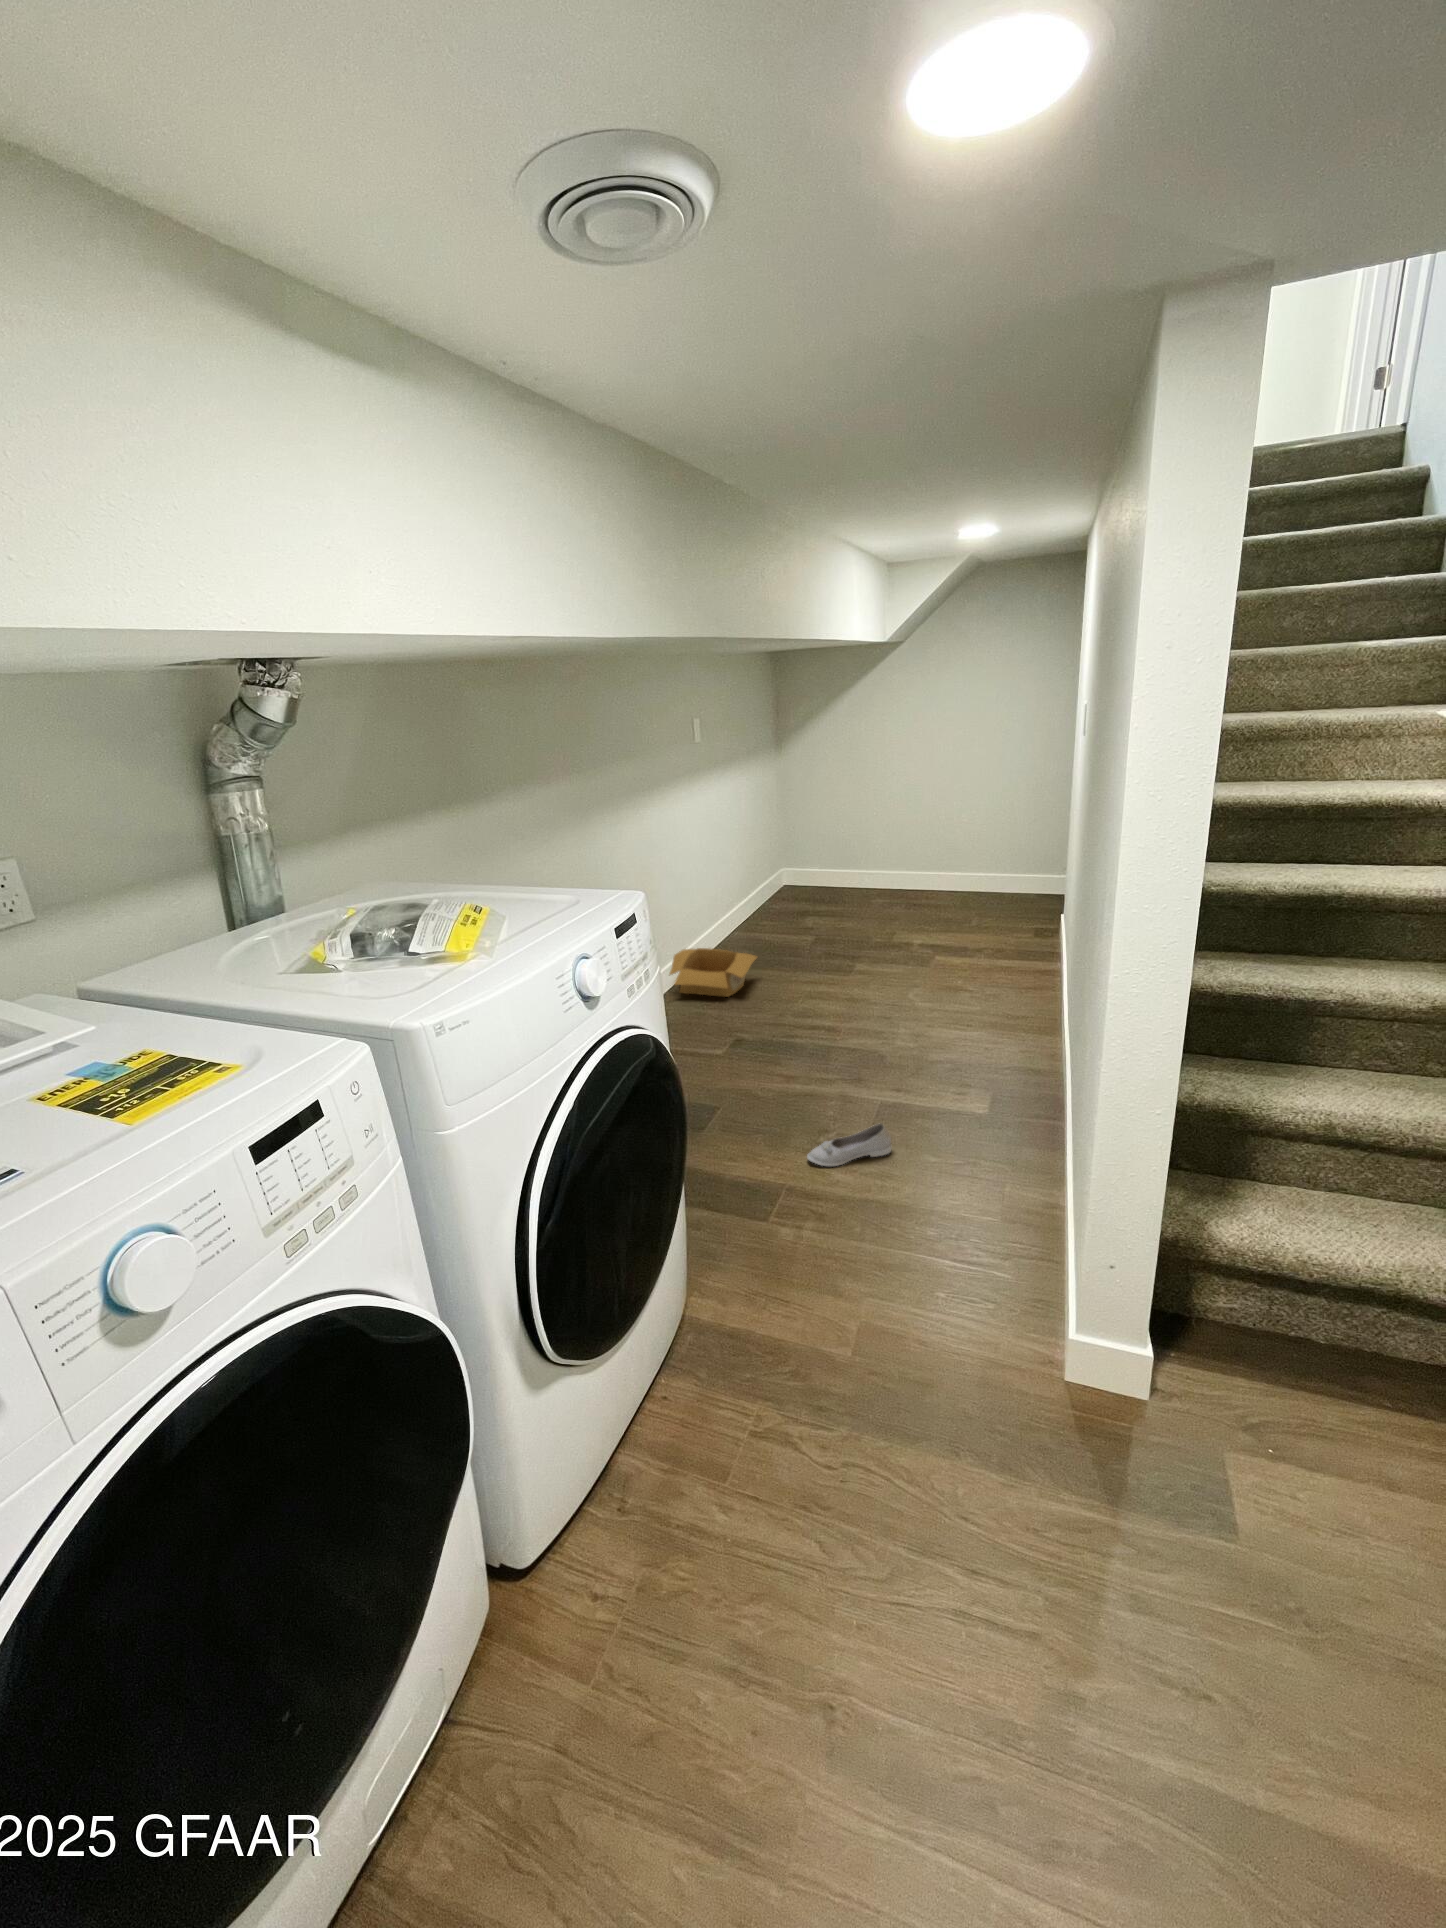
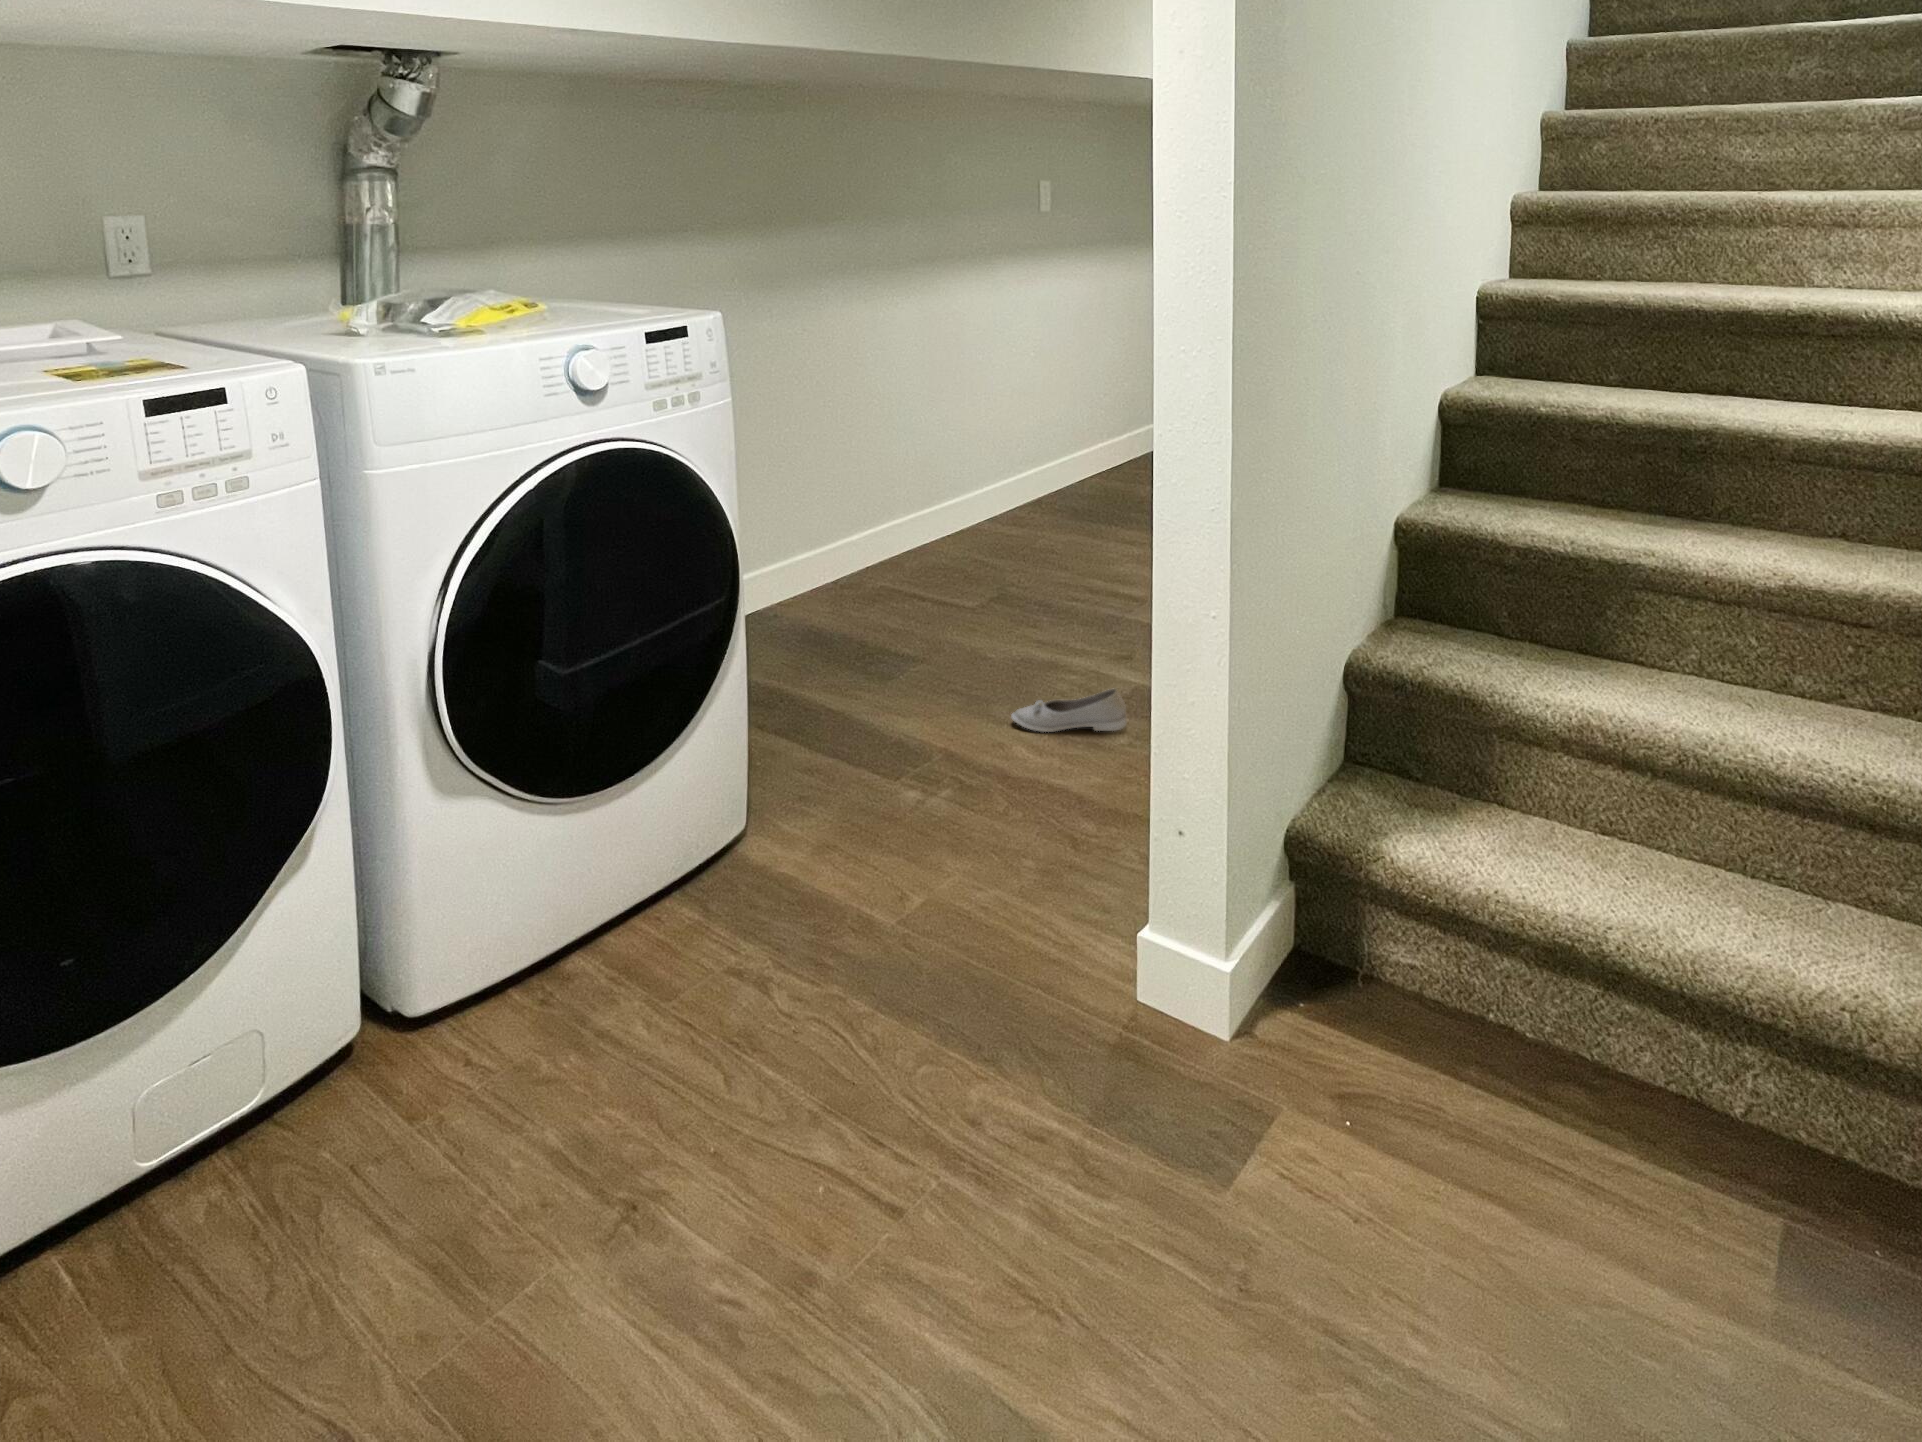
cardboard box: present [670,948,757,997] -> none [982,477,1108,541]

